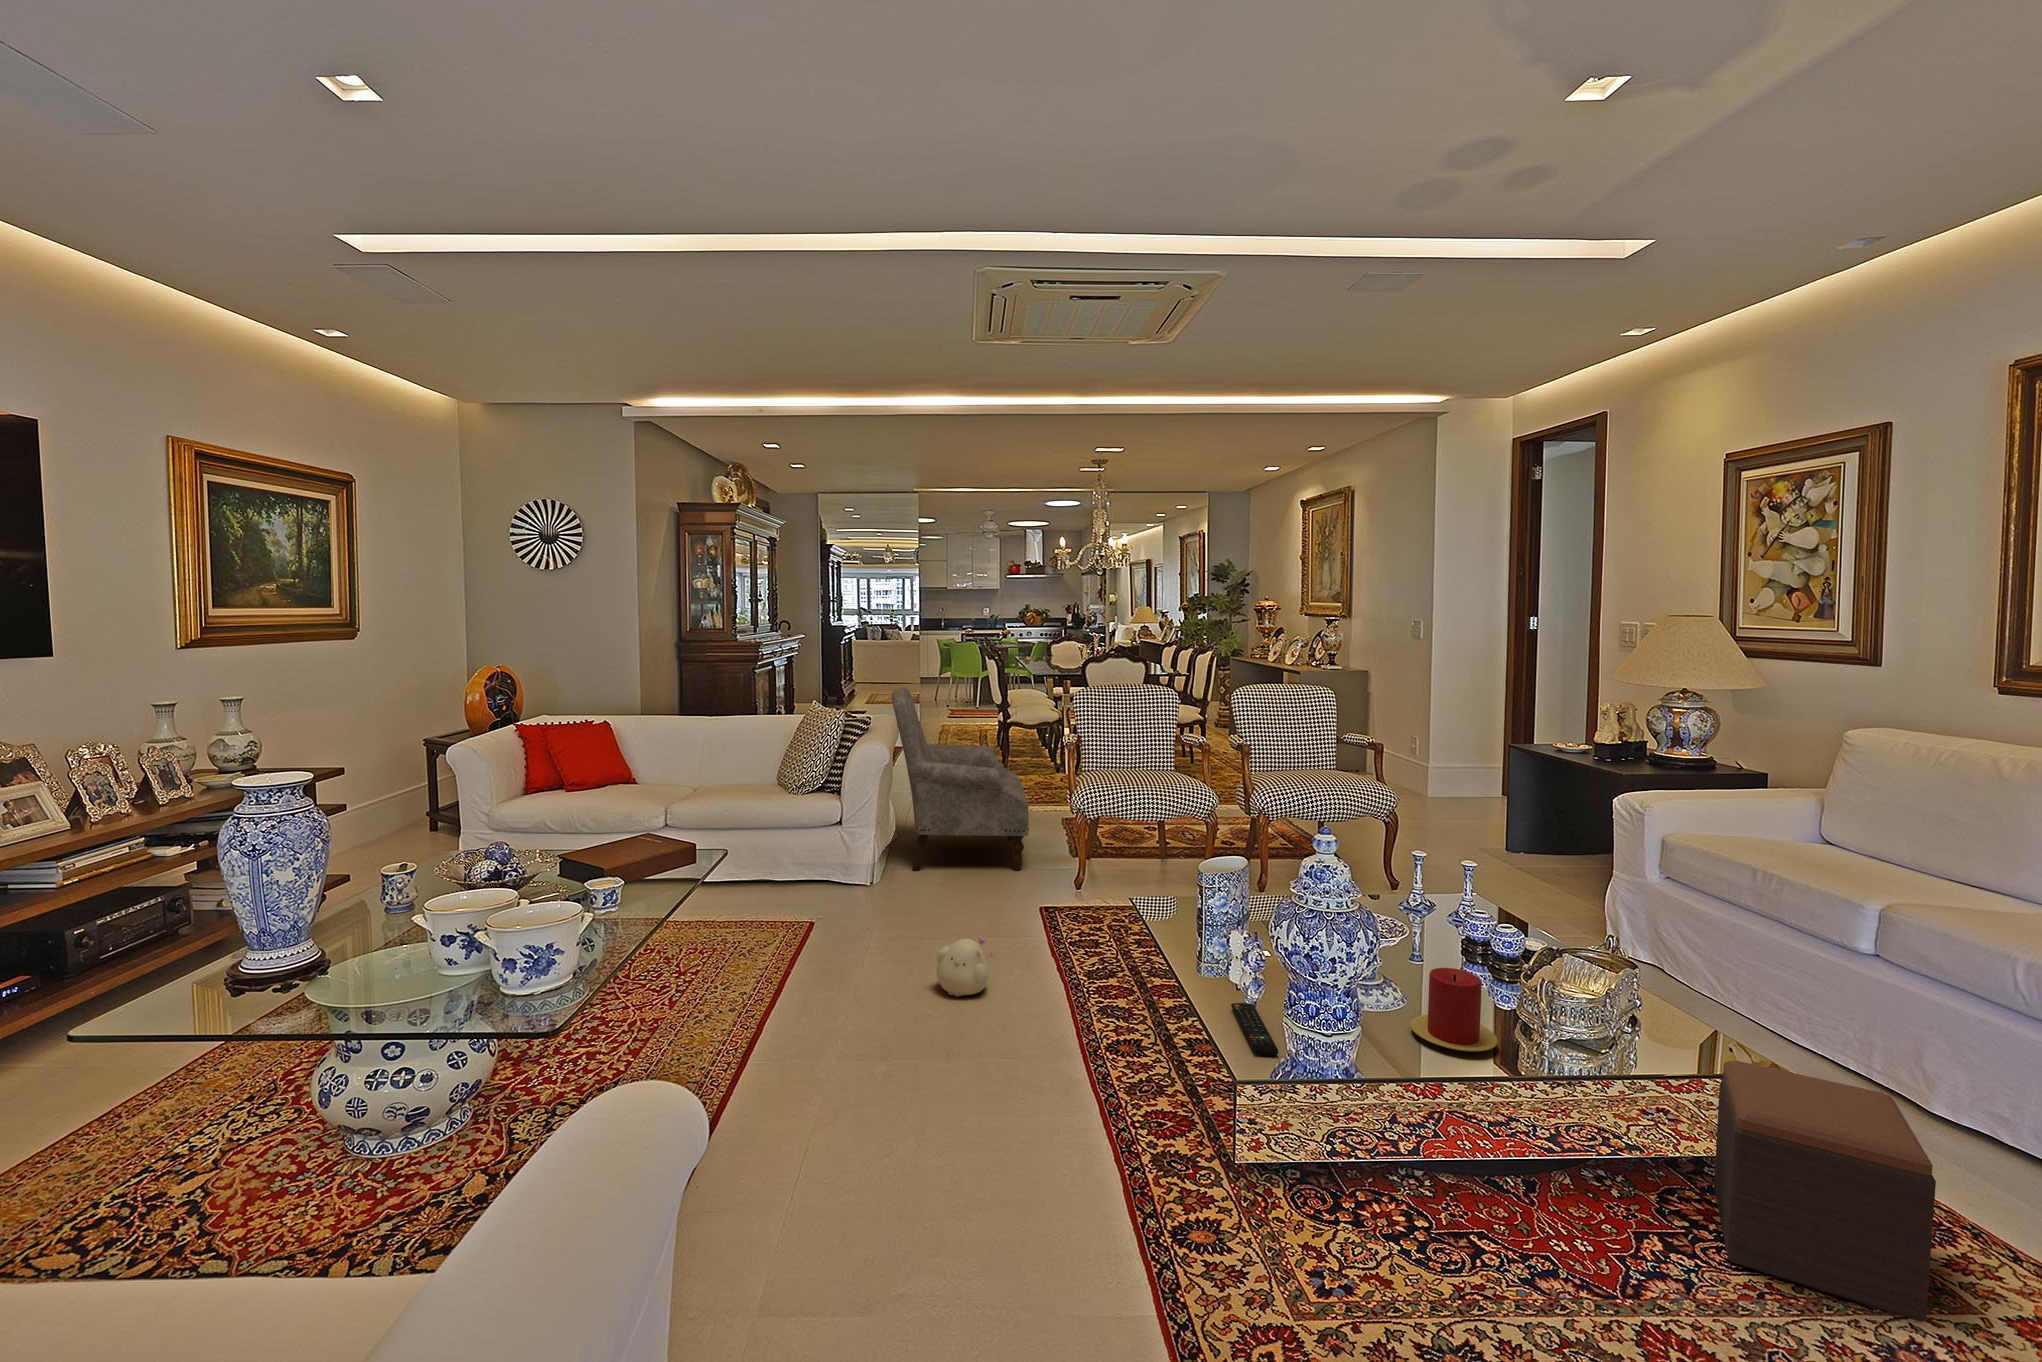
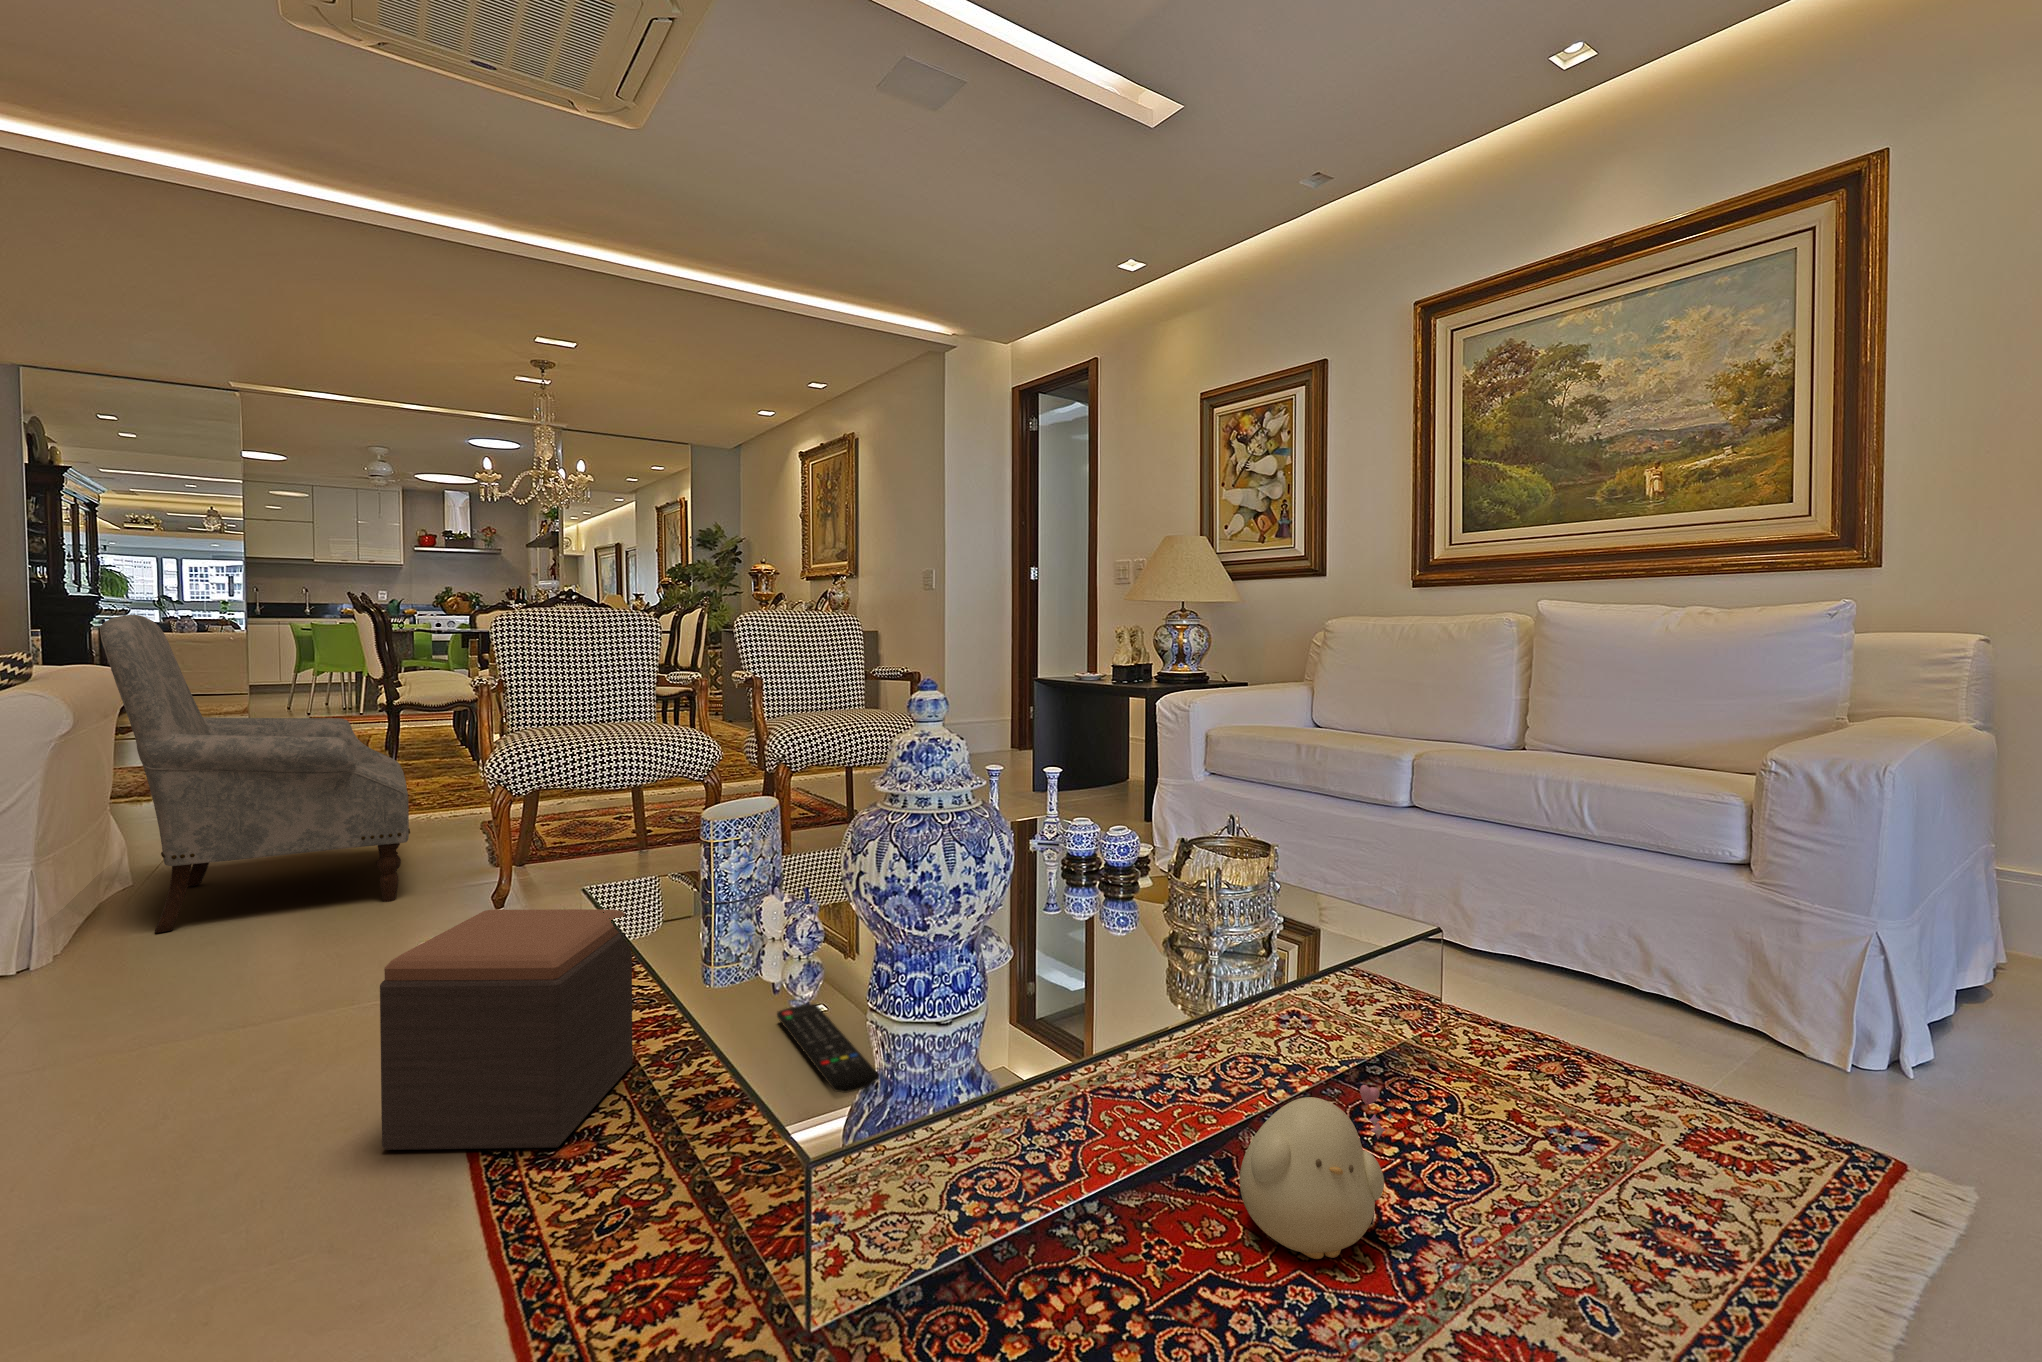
plush toy: present [937,936,993,997] -> present [1240,1085,1393,1259]
candle: present [1411,968,1498,1051] -> none [1056,877,1173,996]
footstool: present [1714,1061,1936,1322] -> present [380,909,632,1150]

